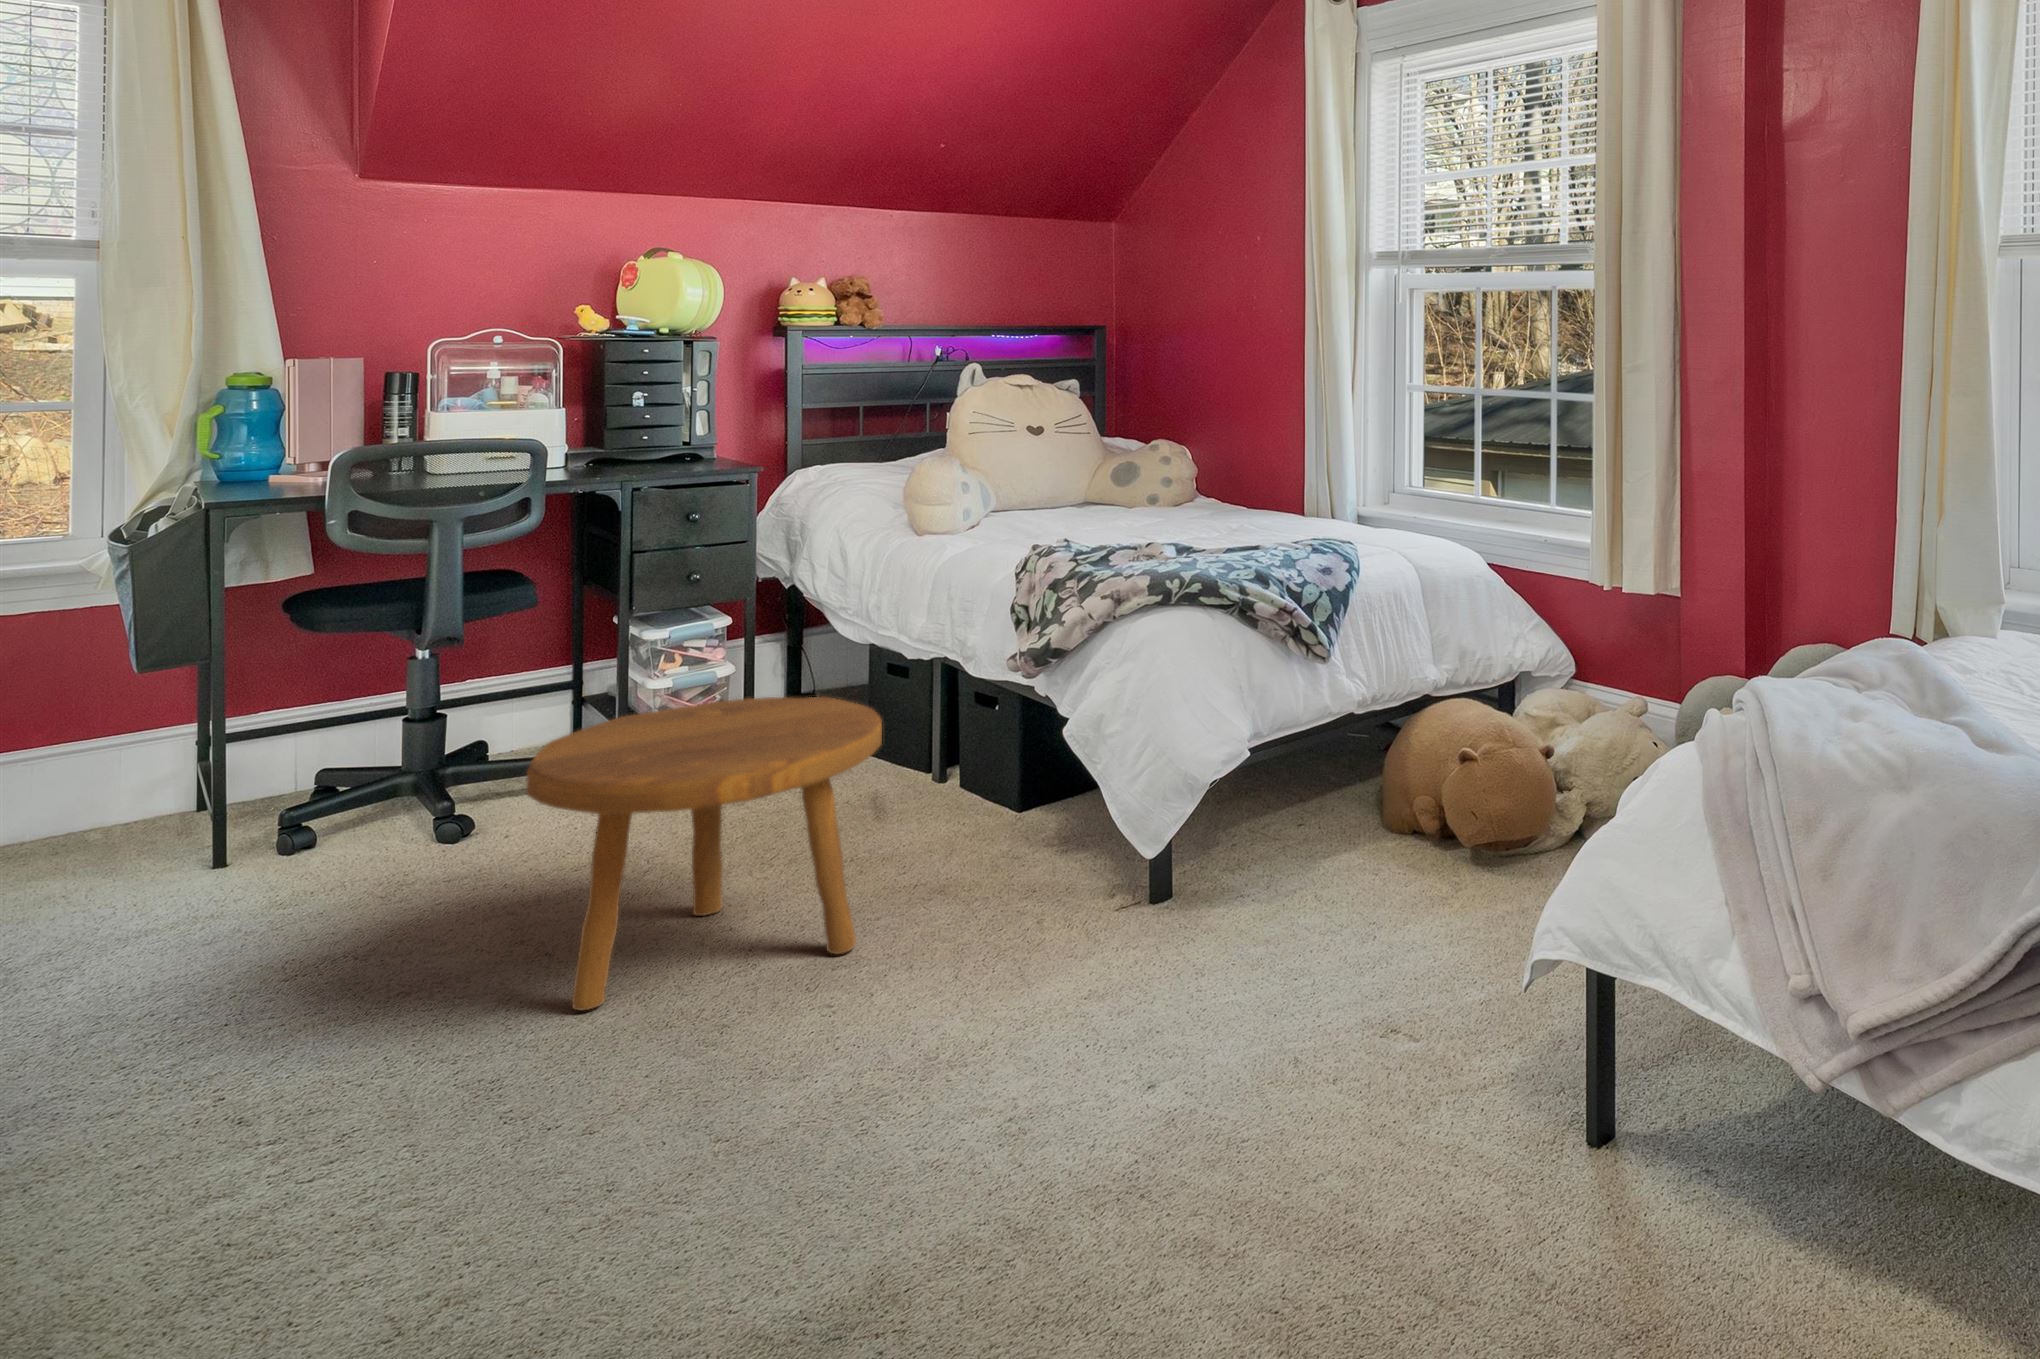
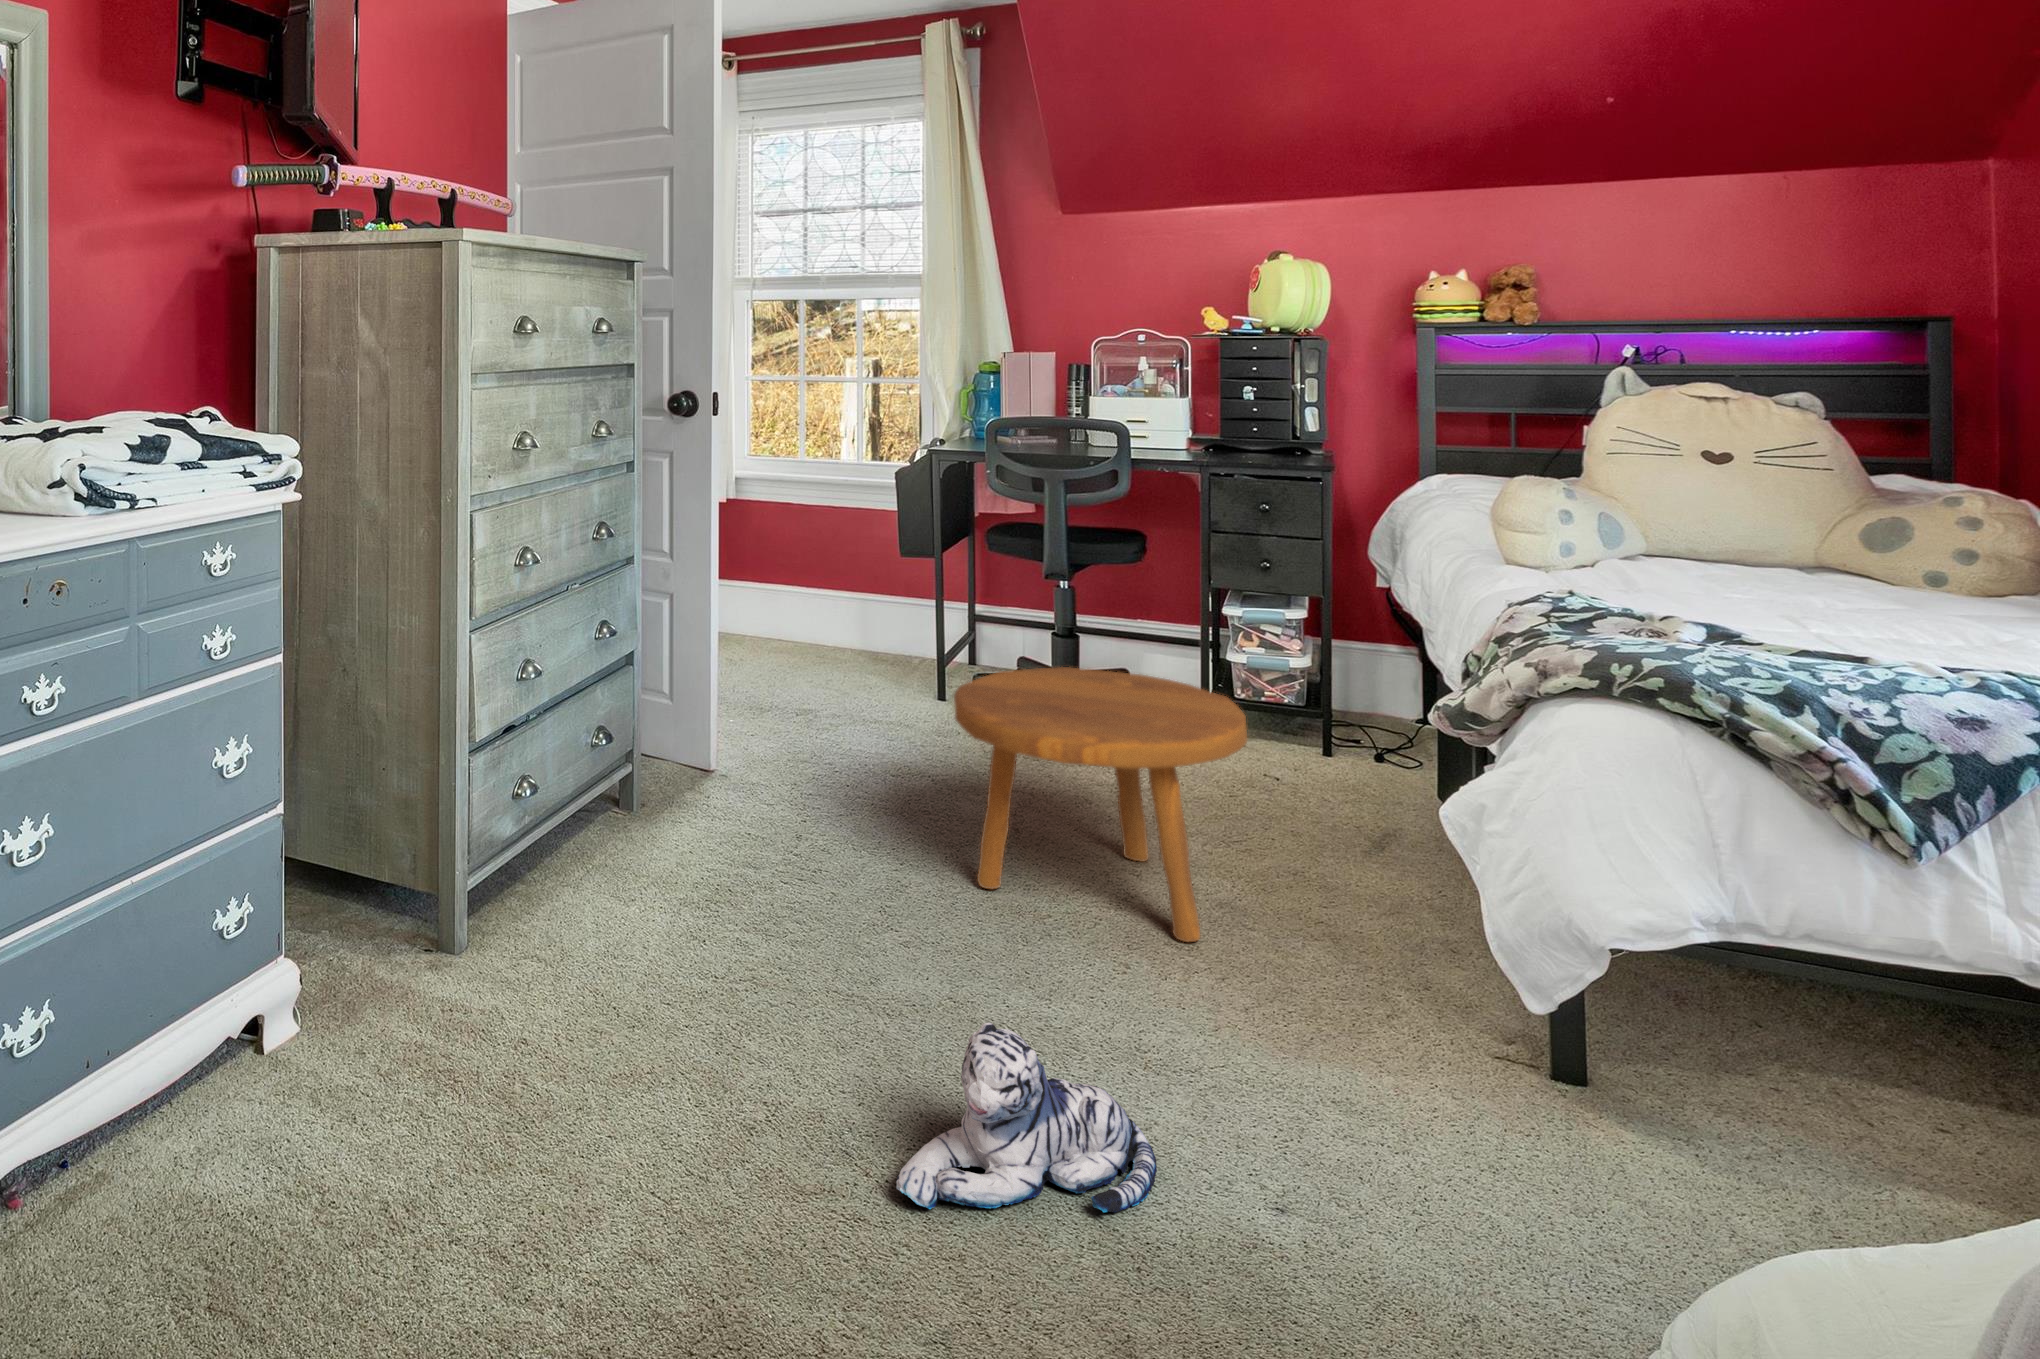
plush toy: none [870,1042,1061,1280] -> present [896,1023,1157,1212]

